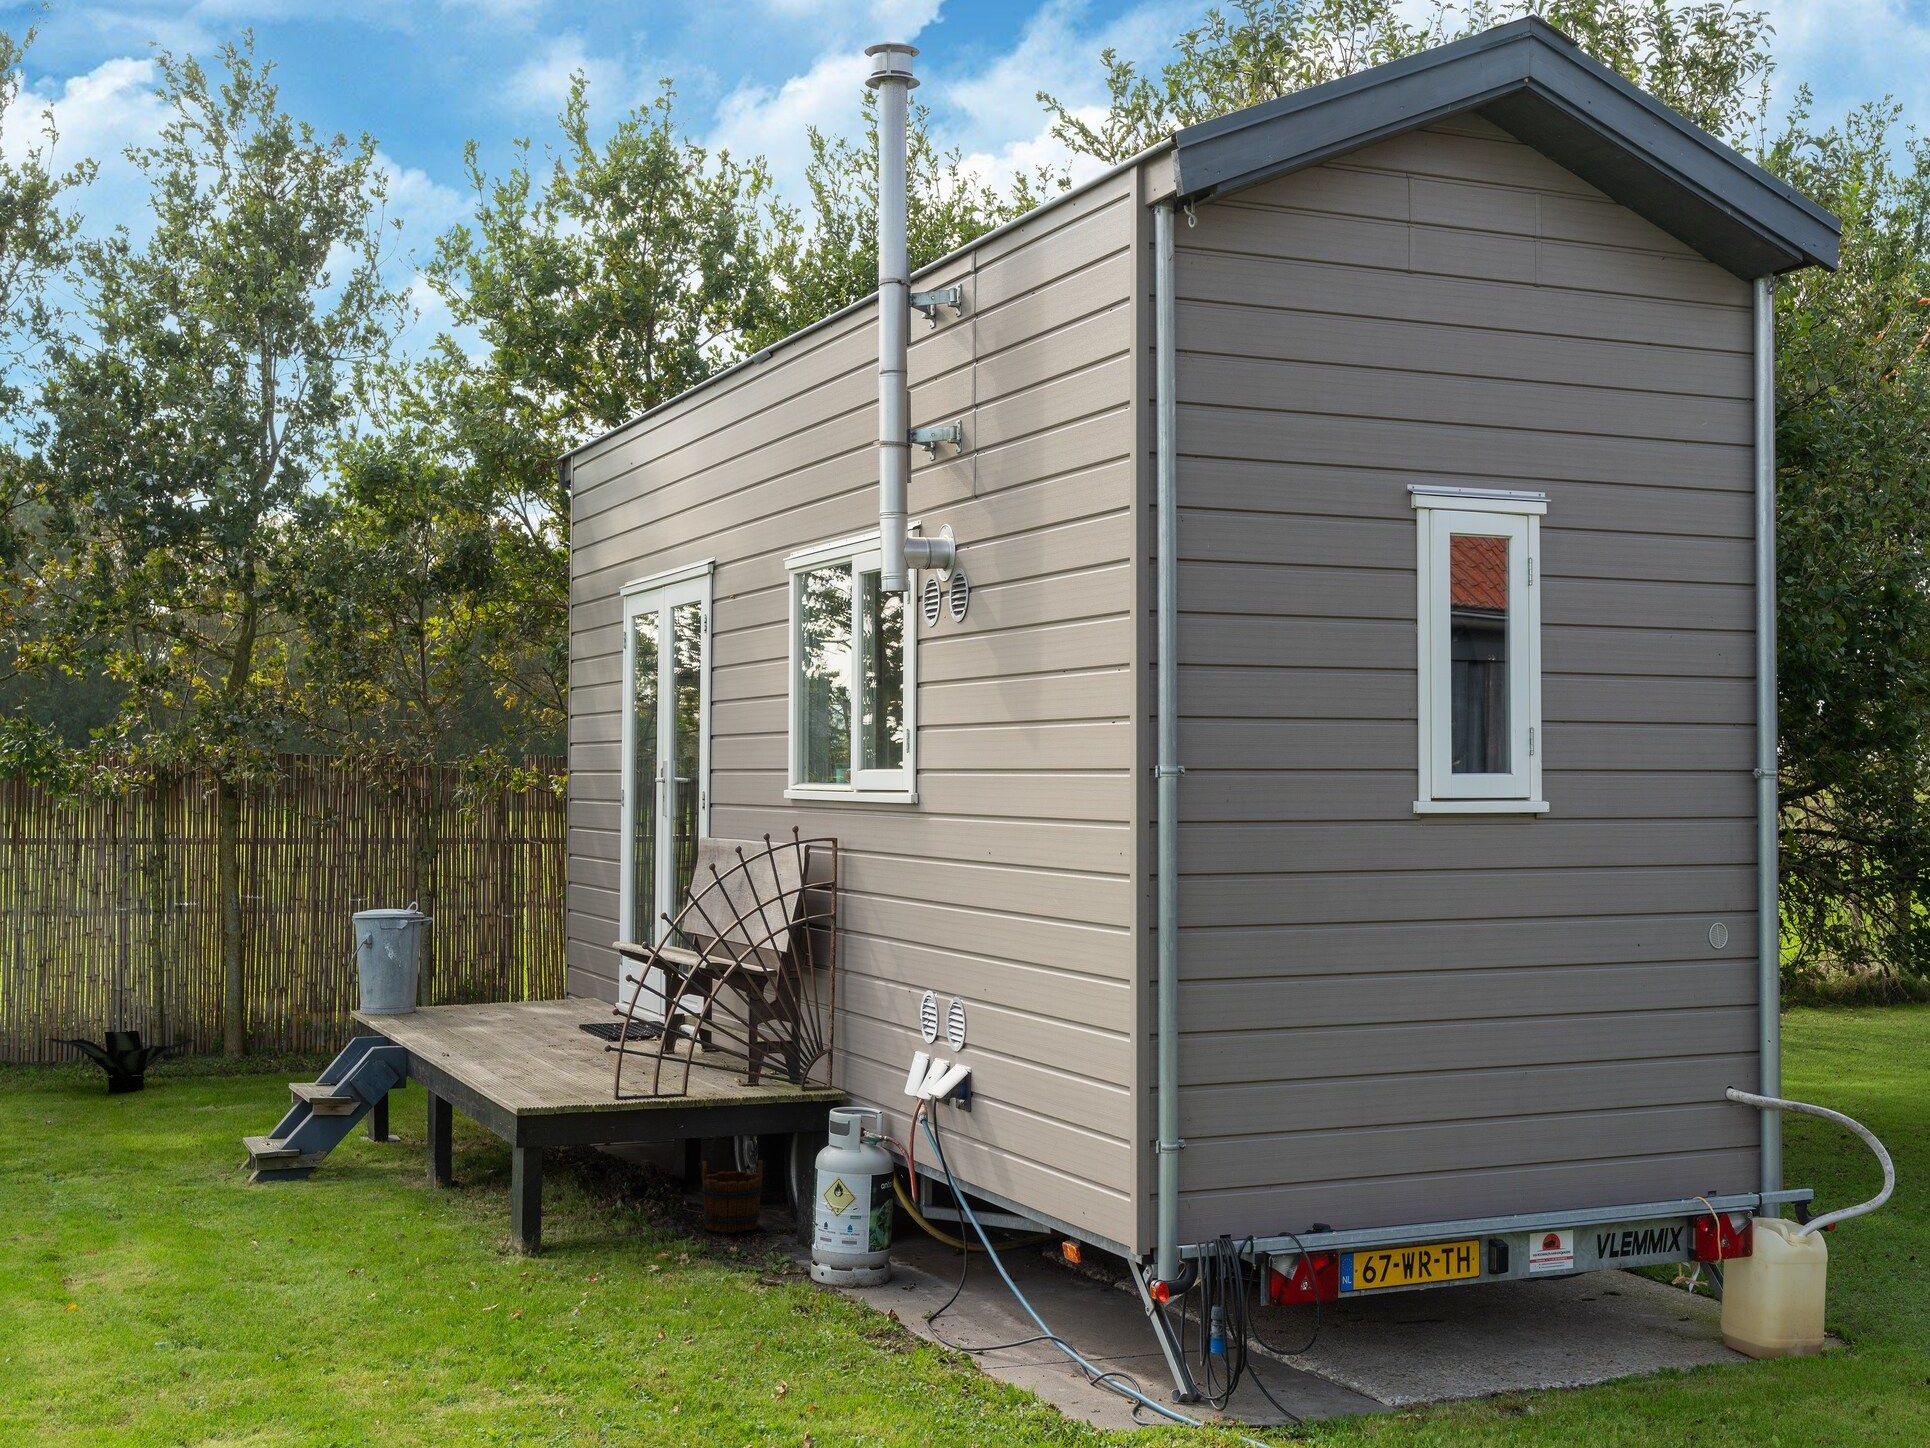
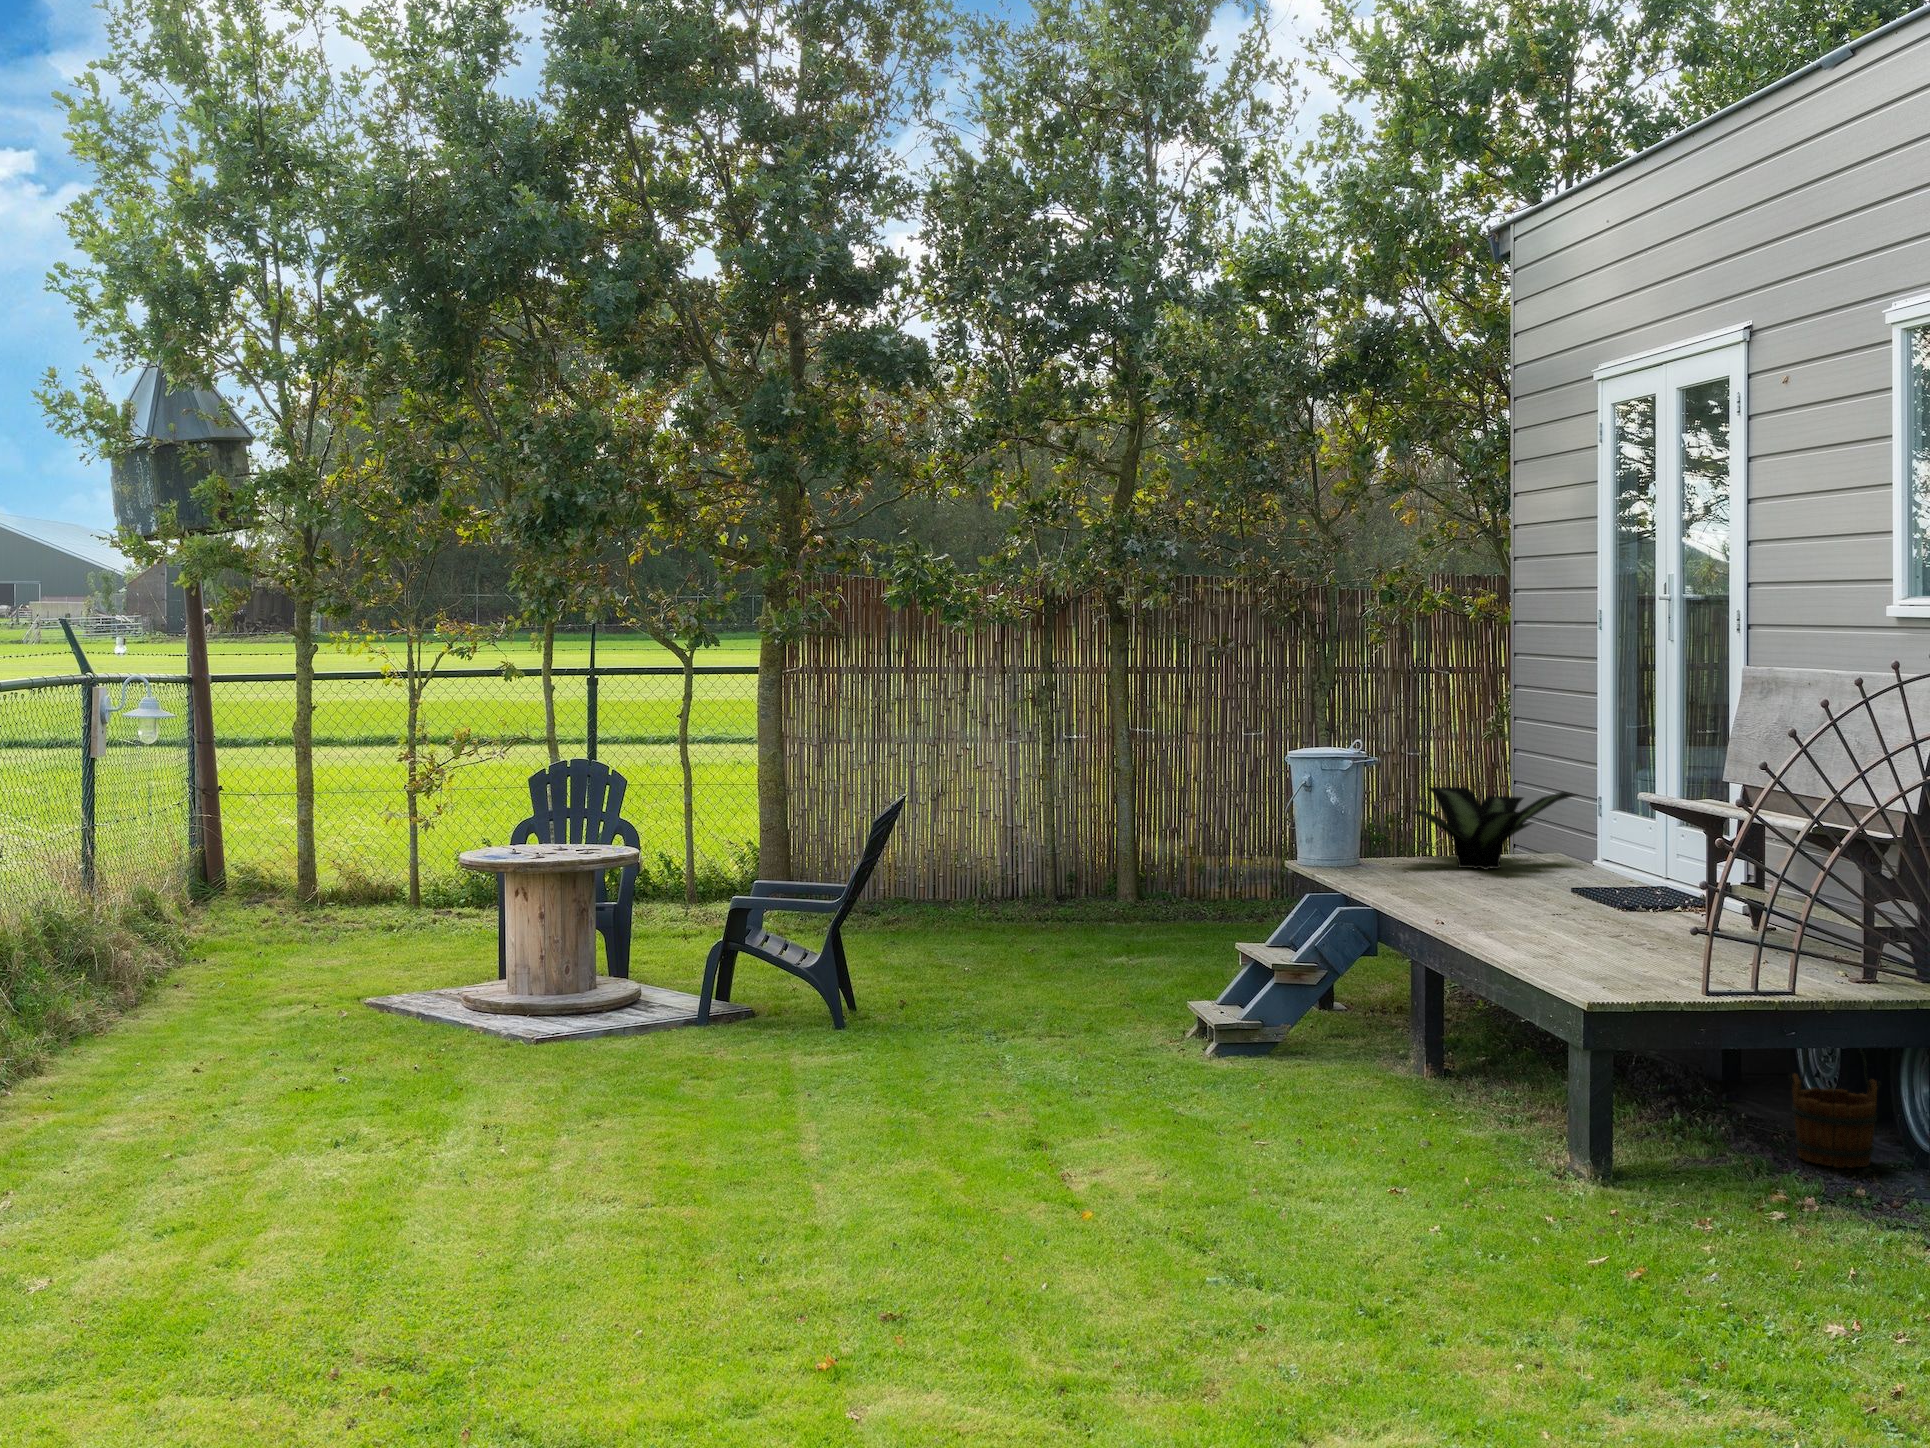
potted plant: present [51,1031,193,1093] -> present [1412,787,1576,870]

